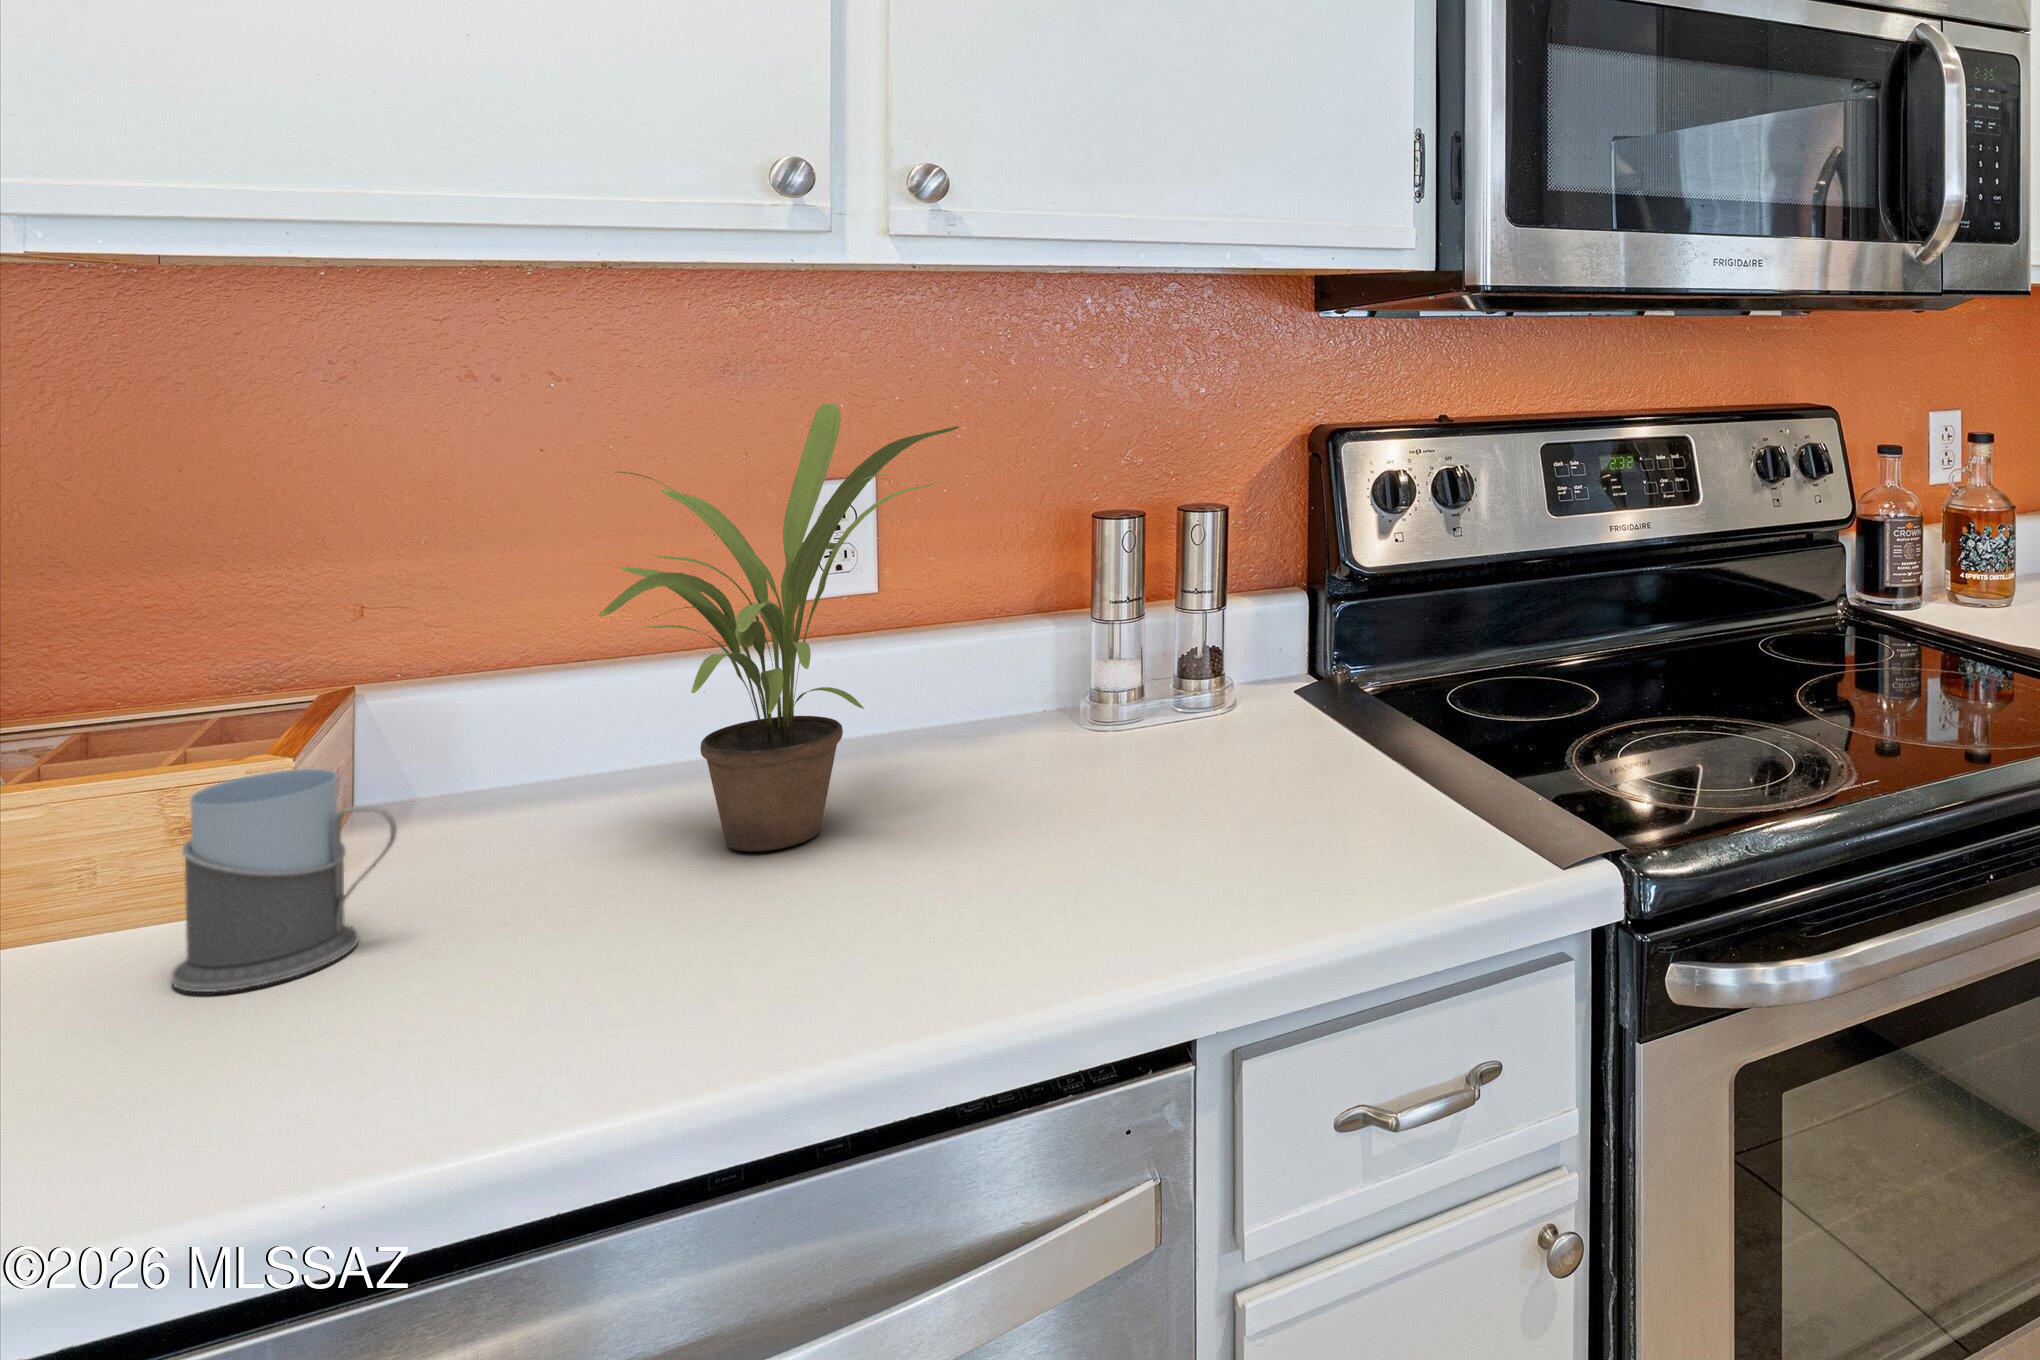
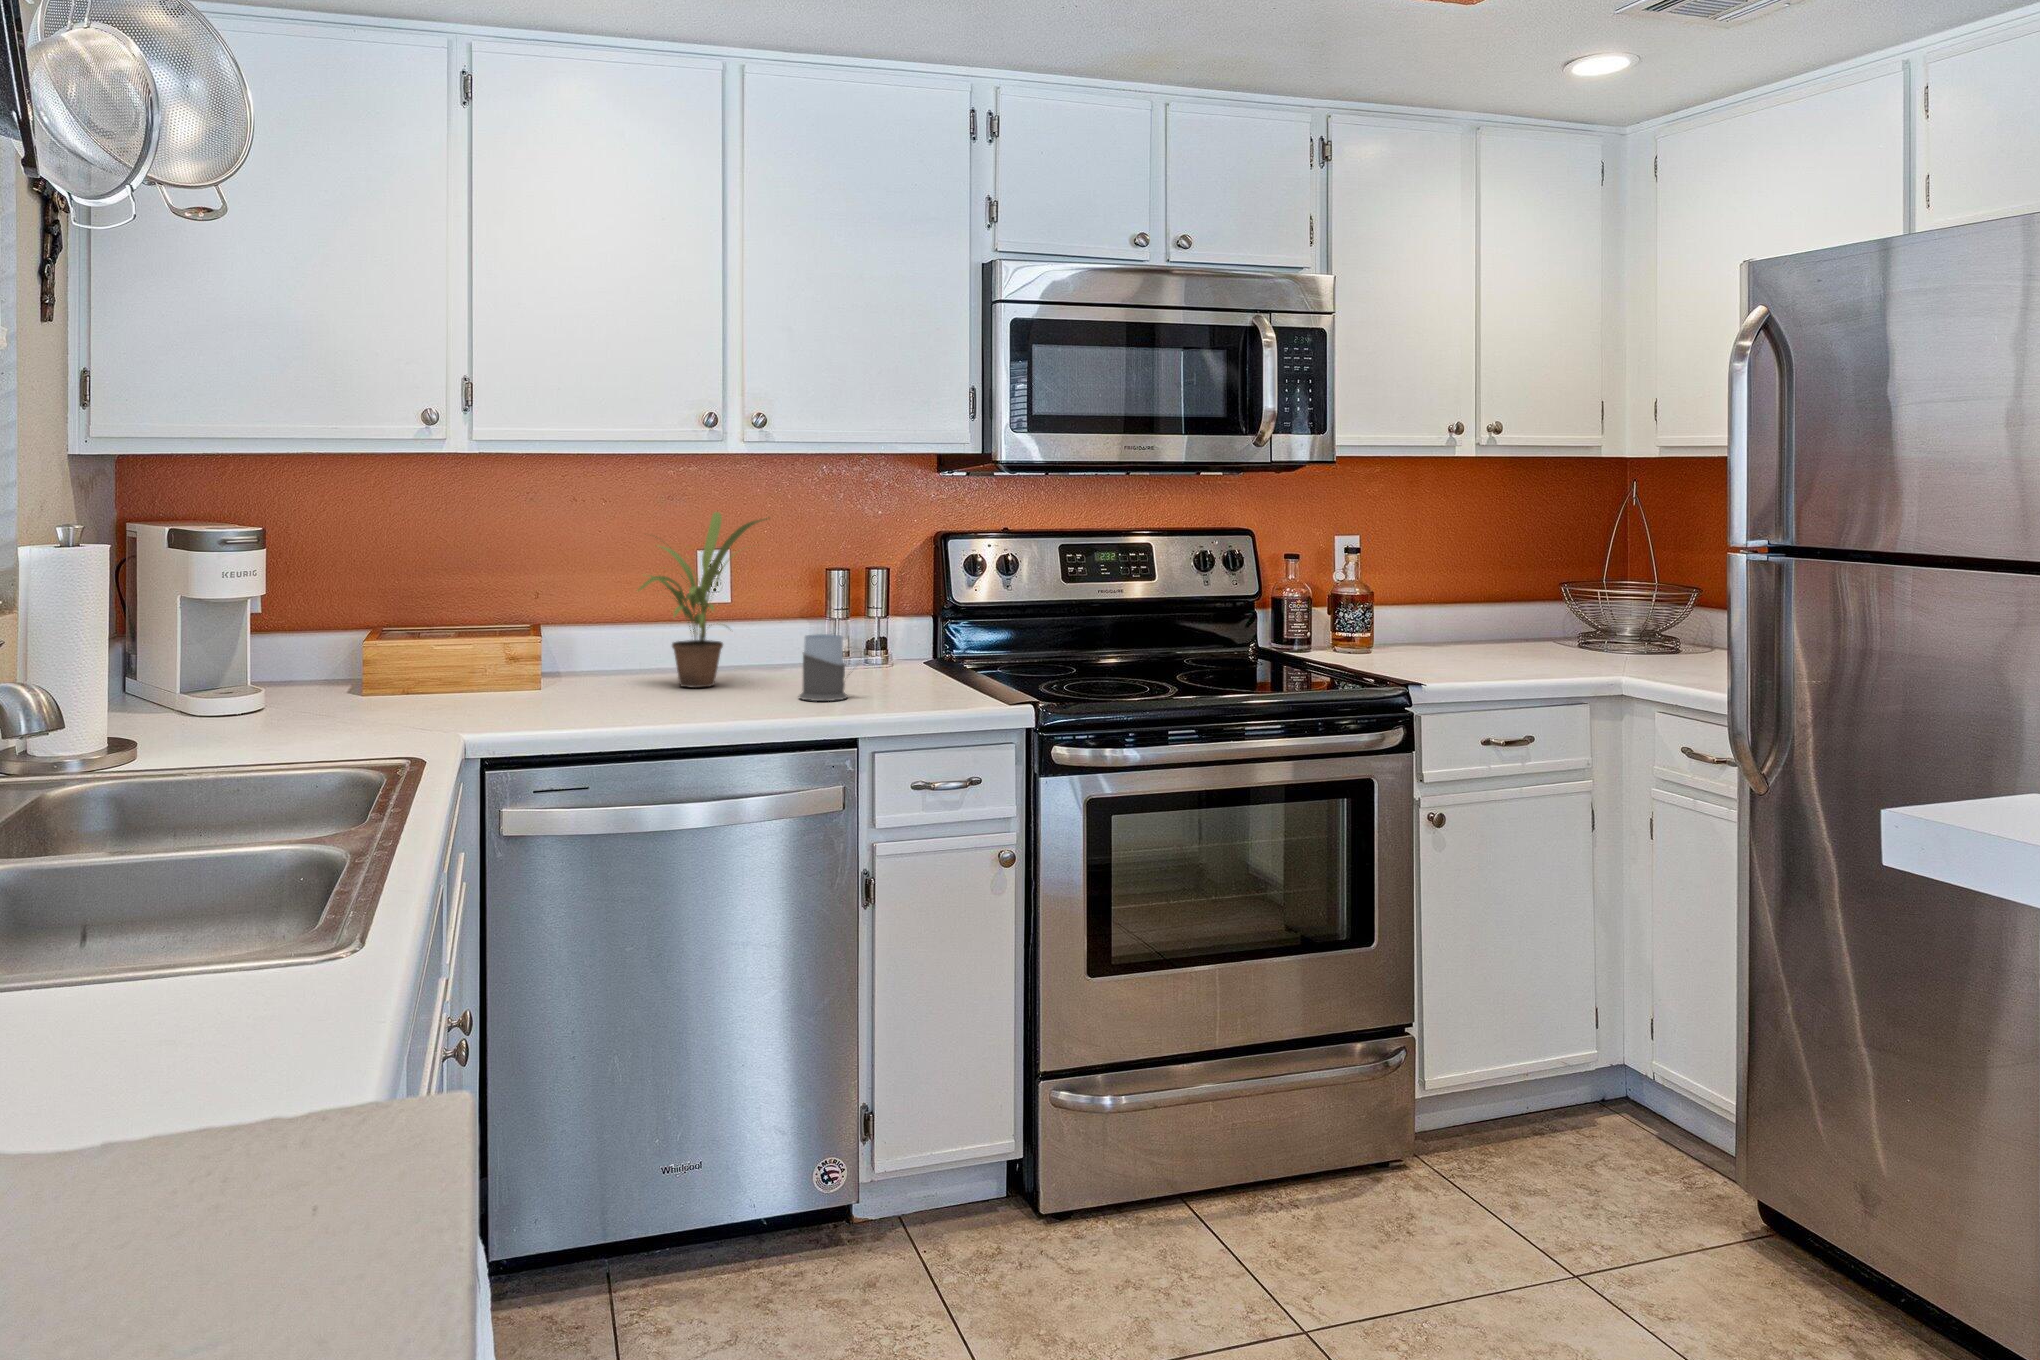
mug: present [171,769,397,992] -> present [799,634,860,701]

